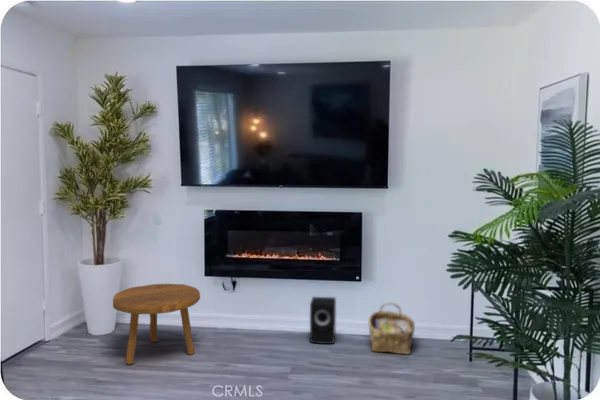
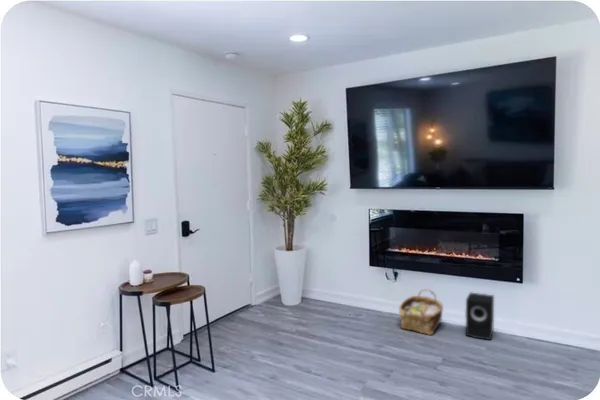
footstool: present [113,284,200,364] -> none [295,270,364,333]
woven basket: present [369,303,415,354] -> present [399,290,443,335]

